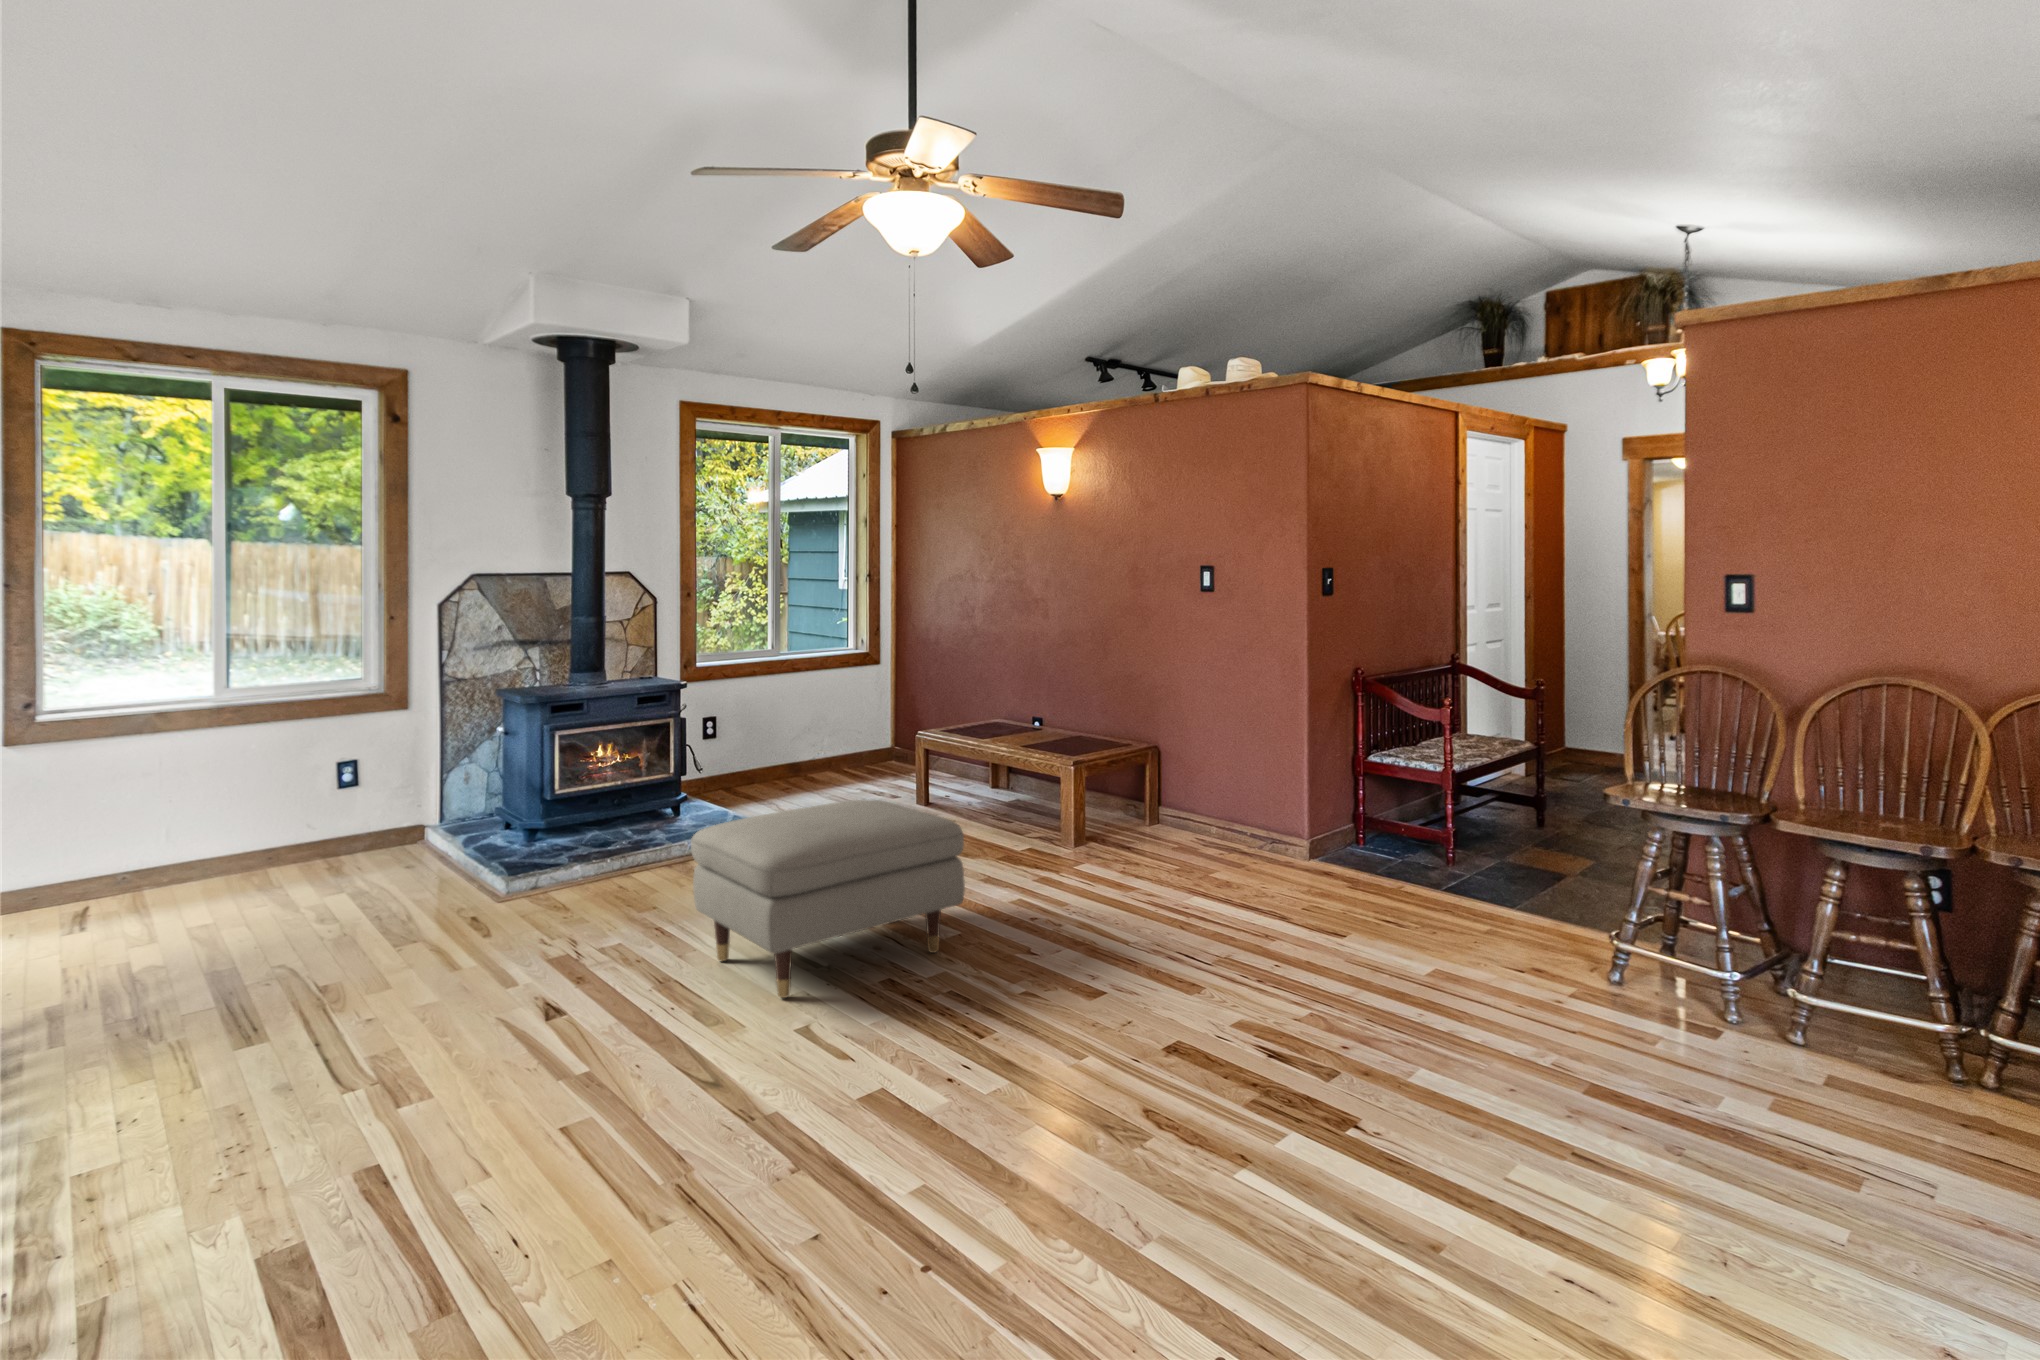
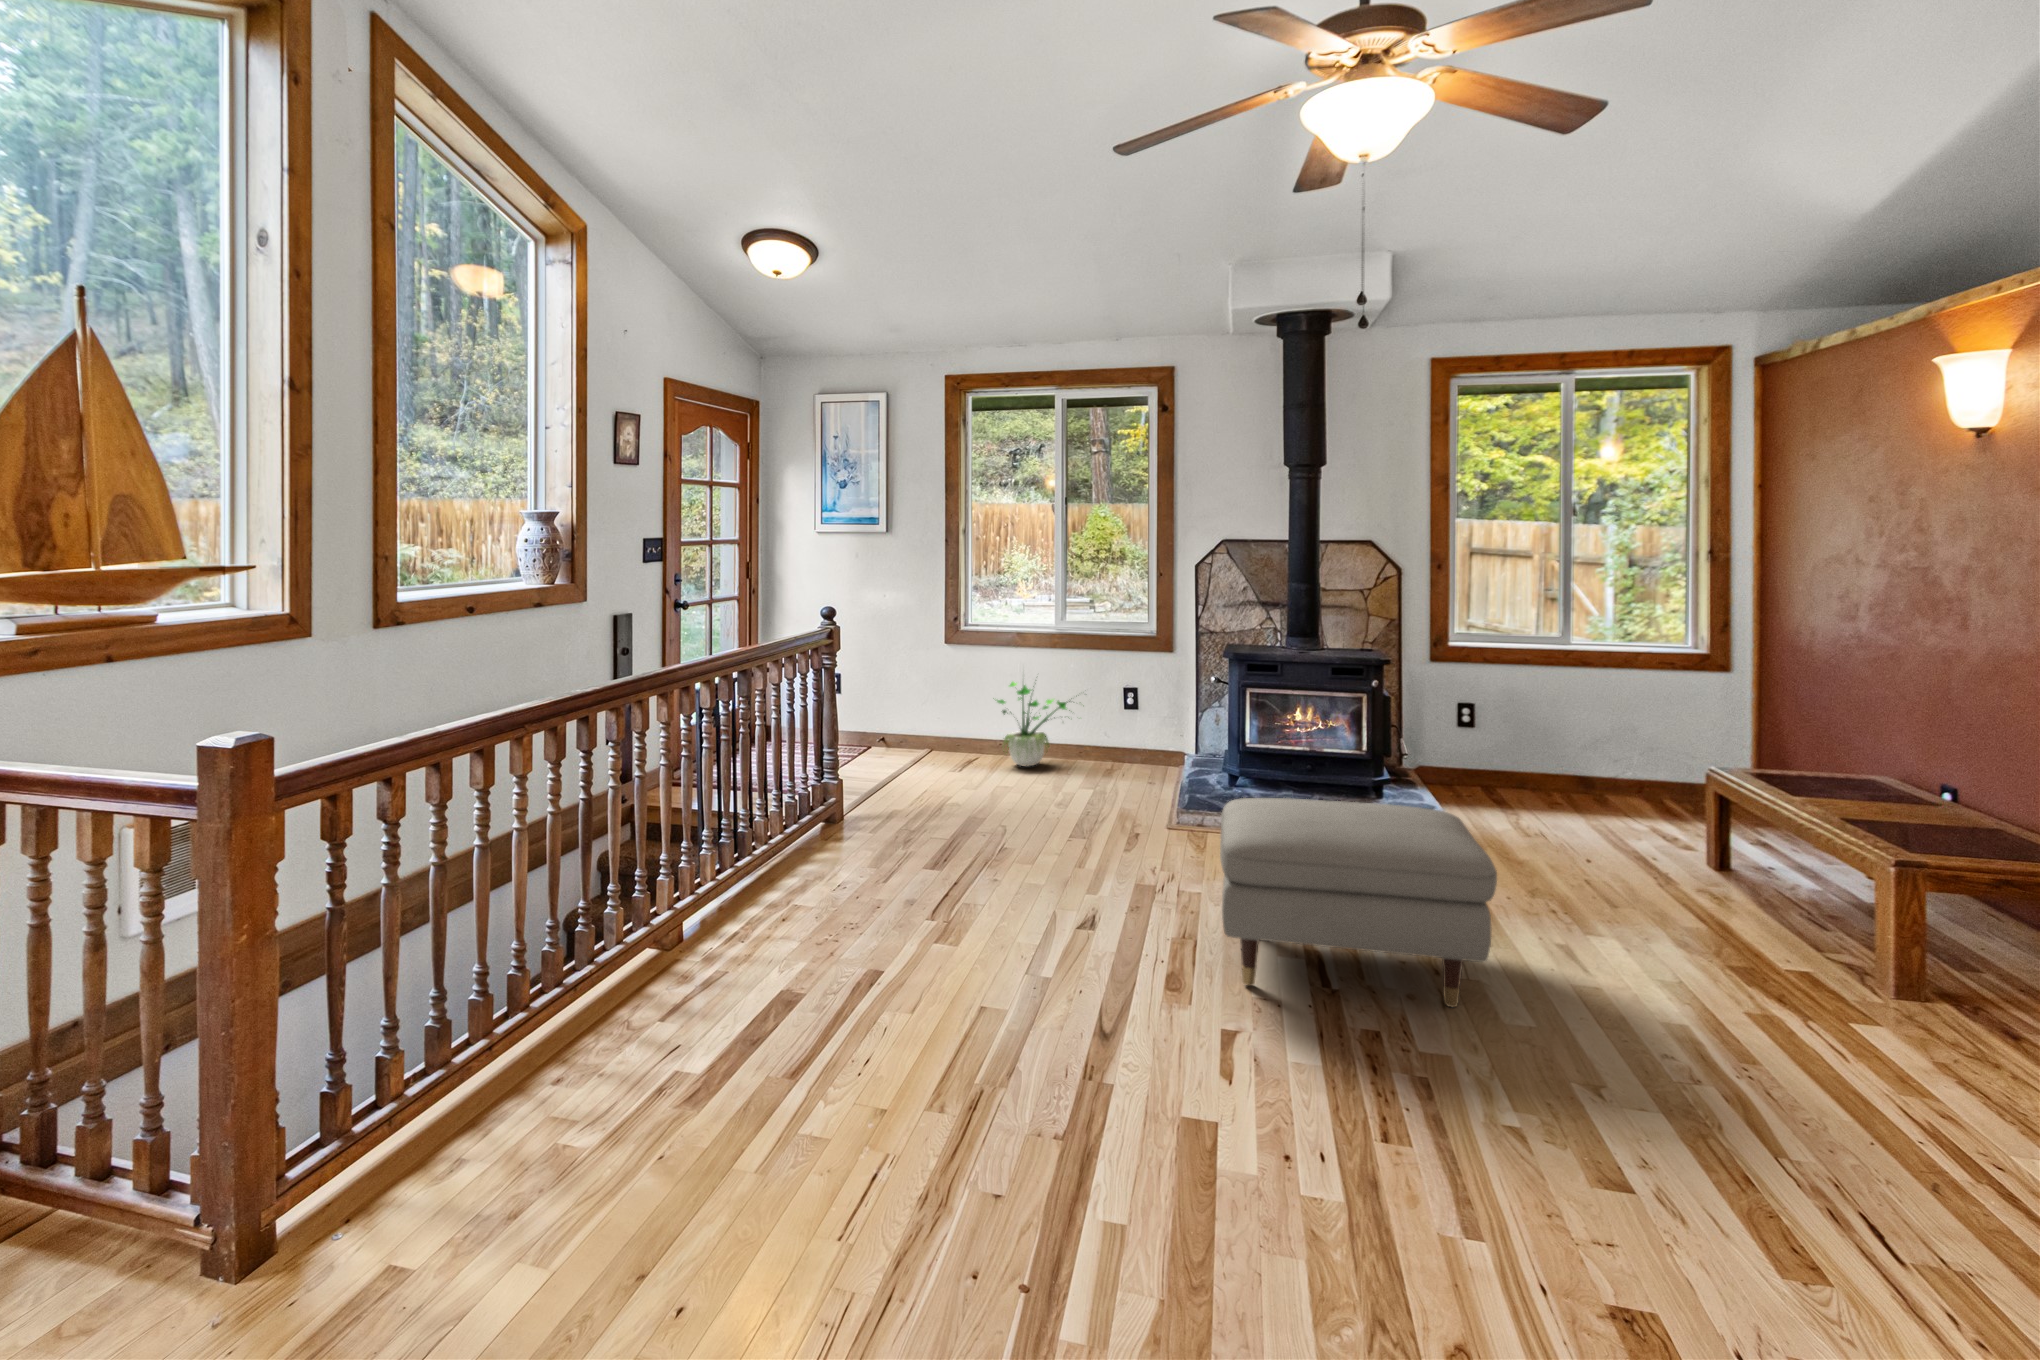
potted plant: none [121,743,305,895] -> present [997,682,1070,766]

